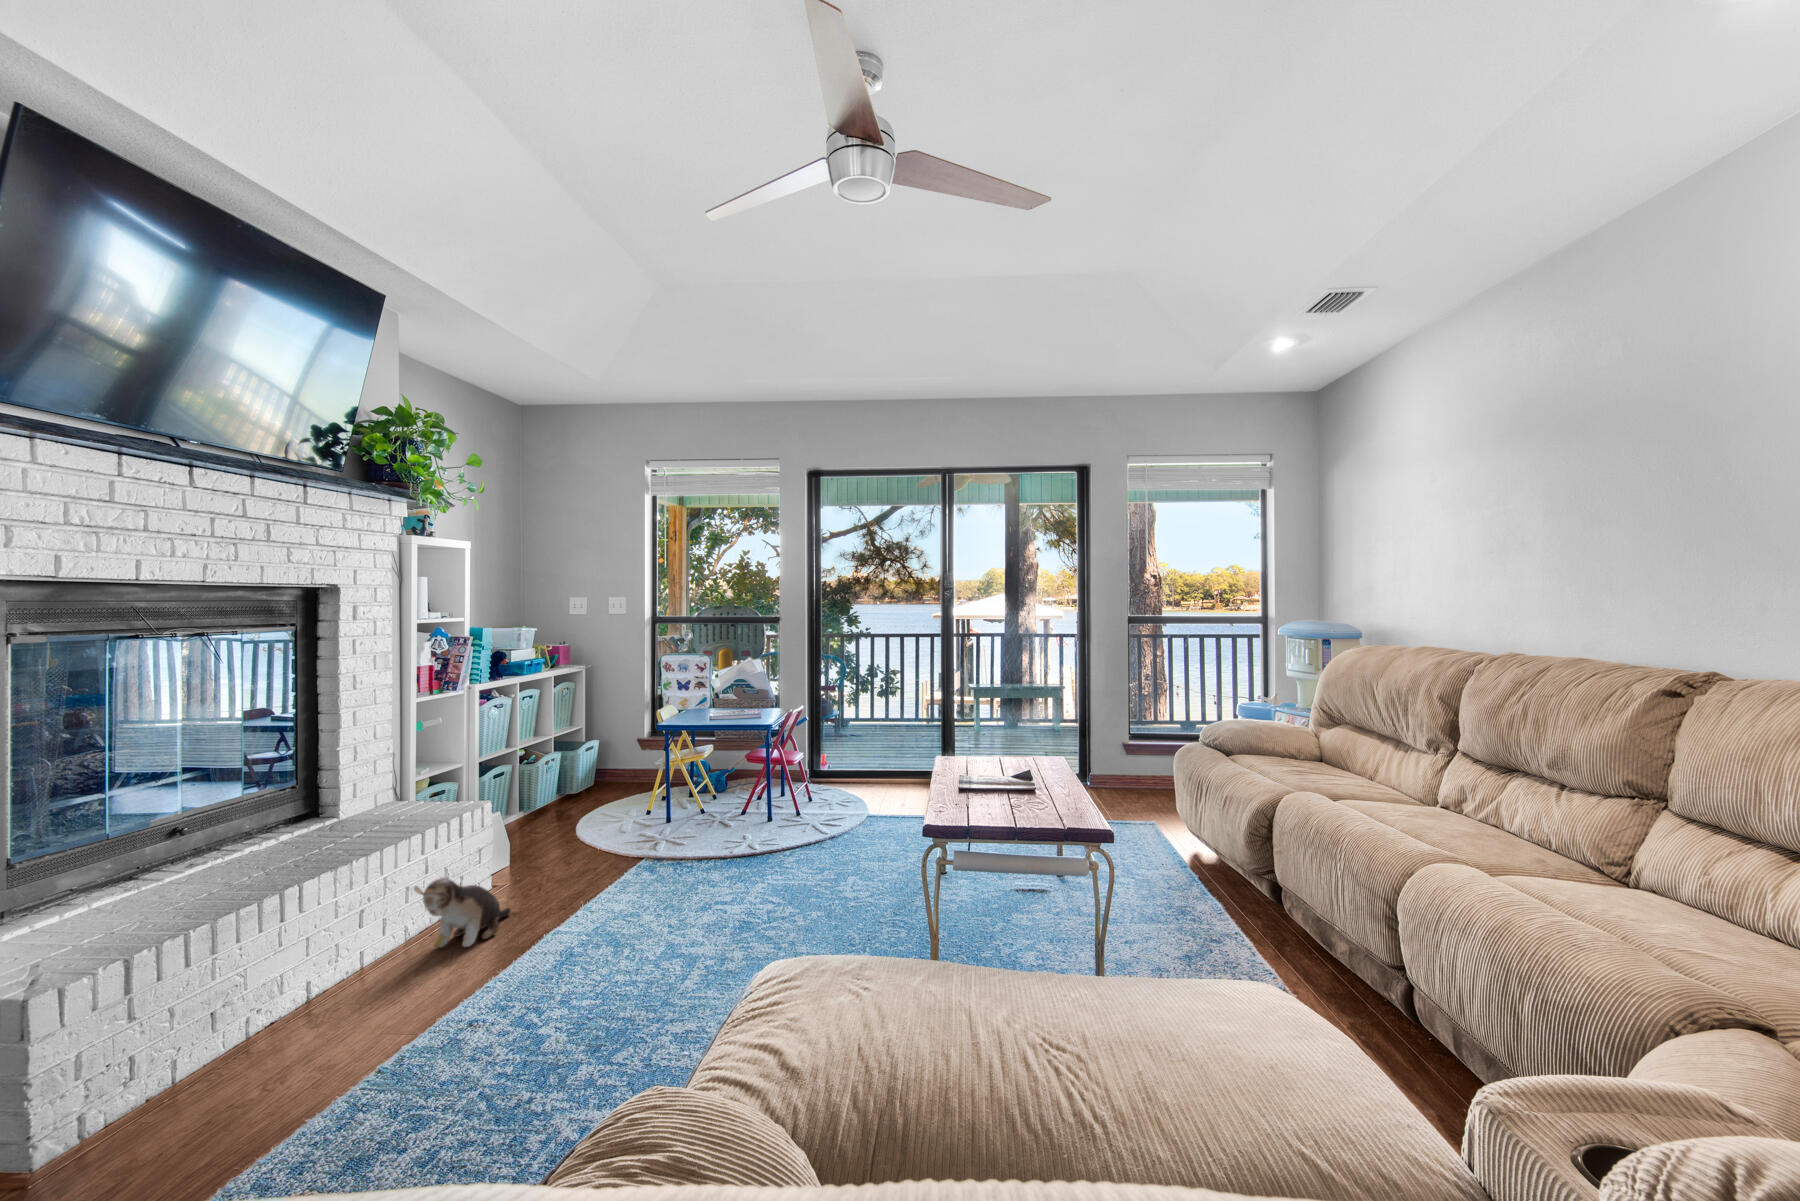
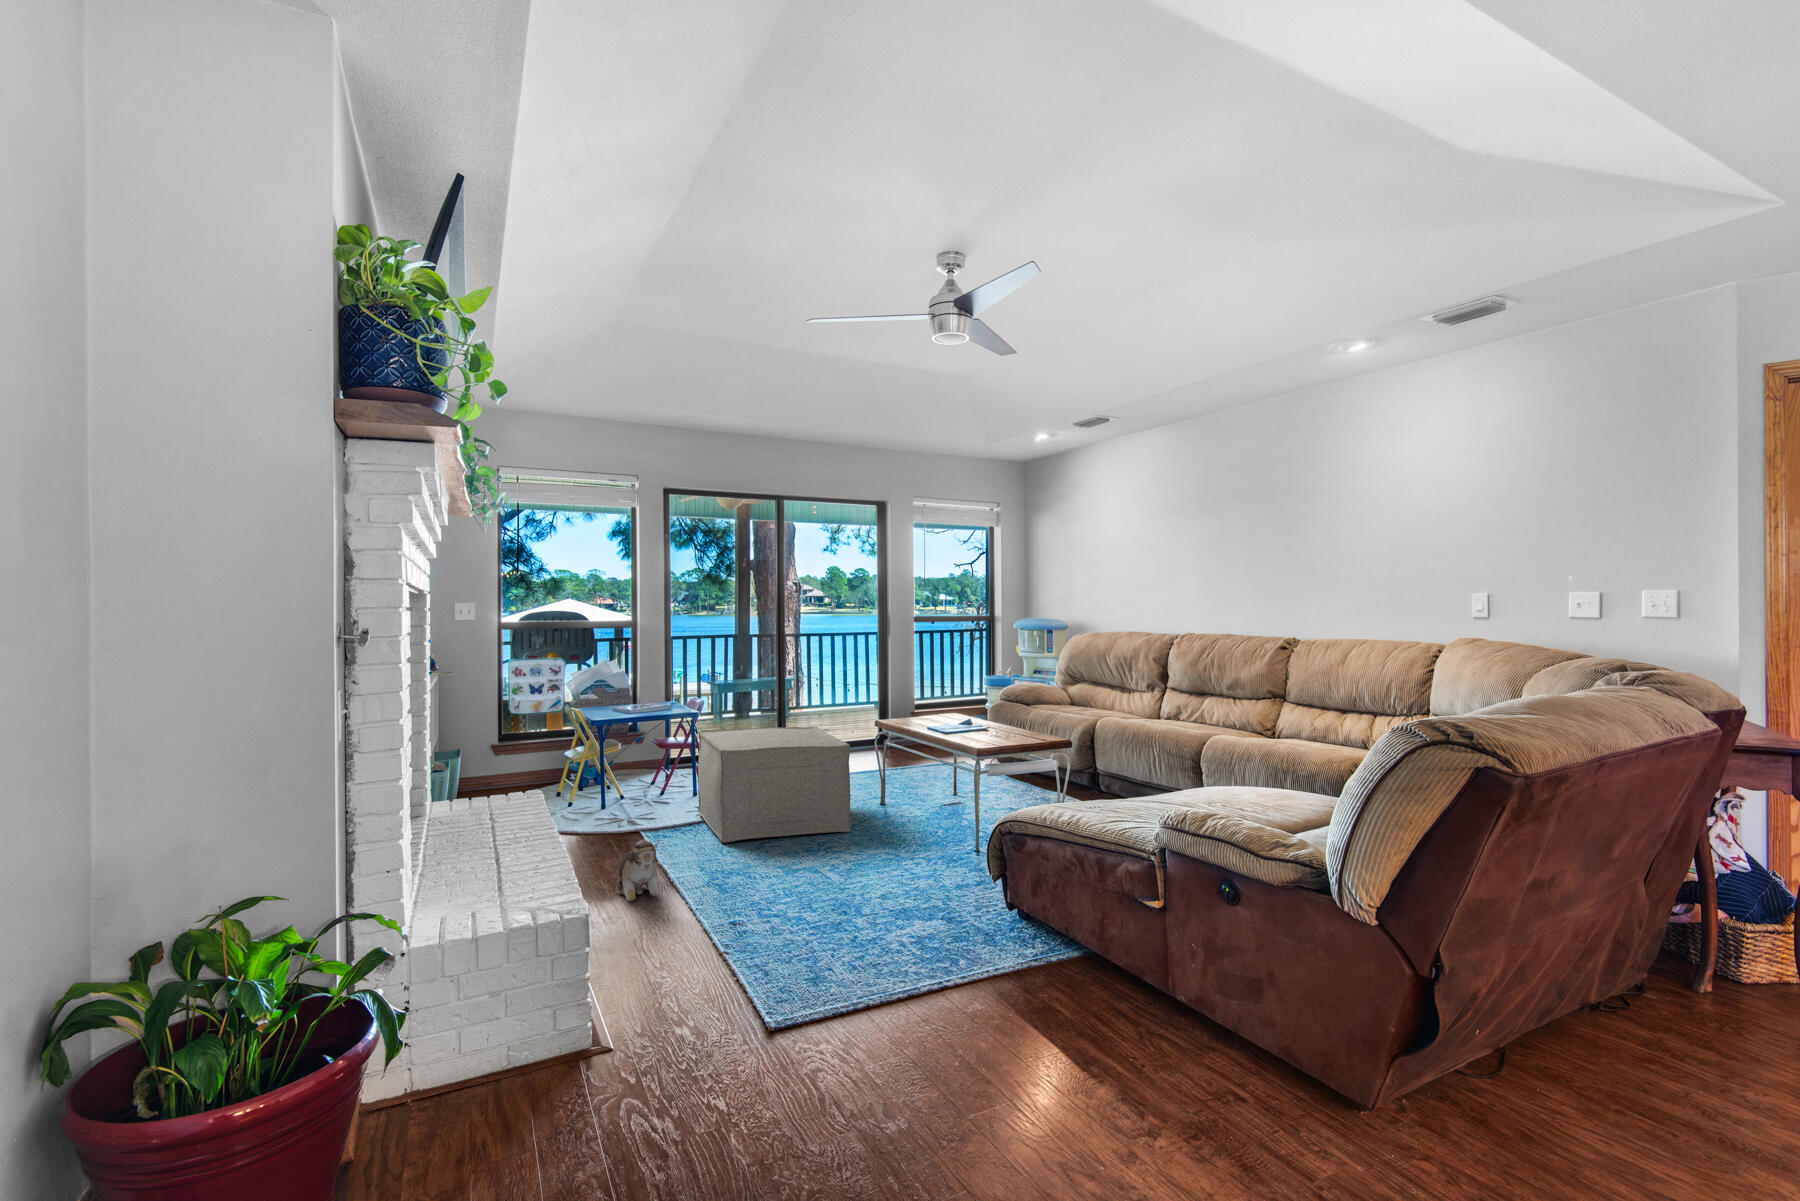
ottoman: none [681,744,886,901] -> present [698,726,851,842]

